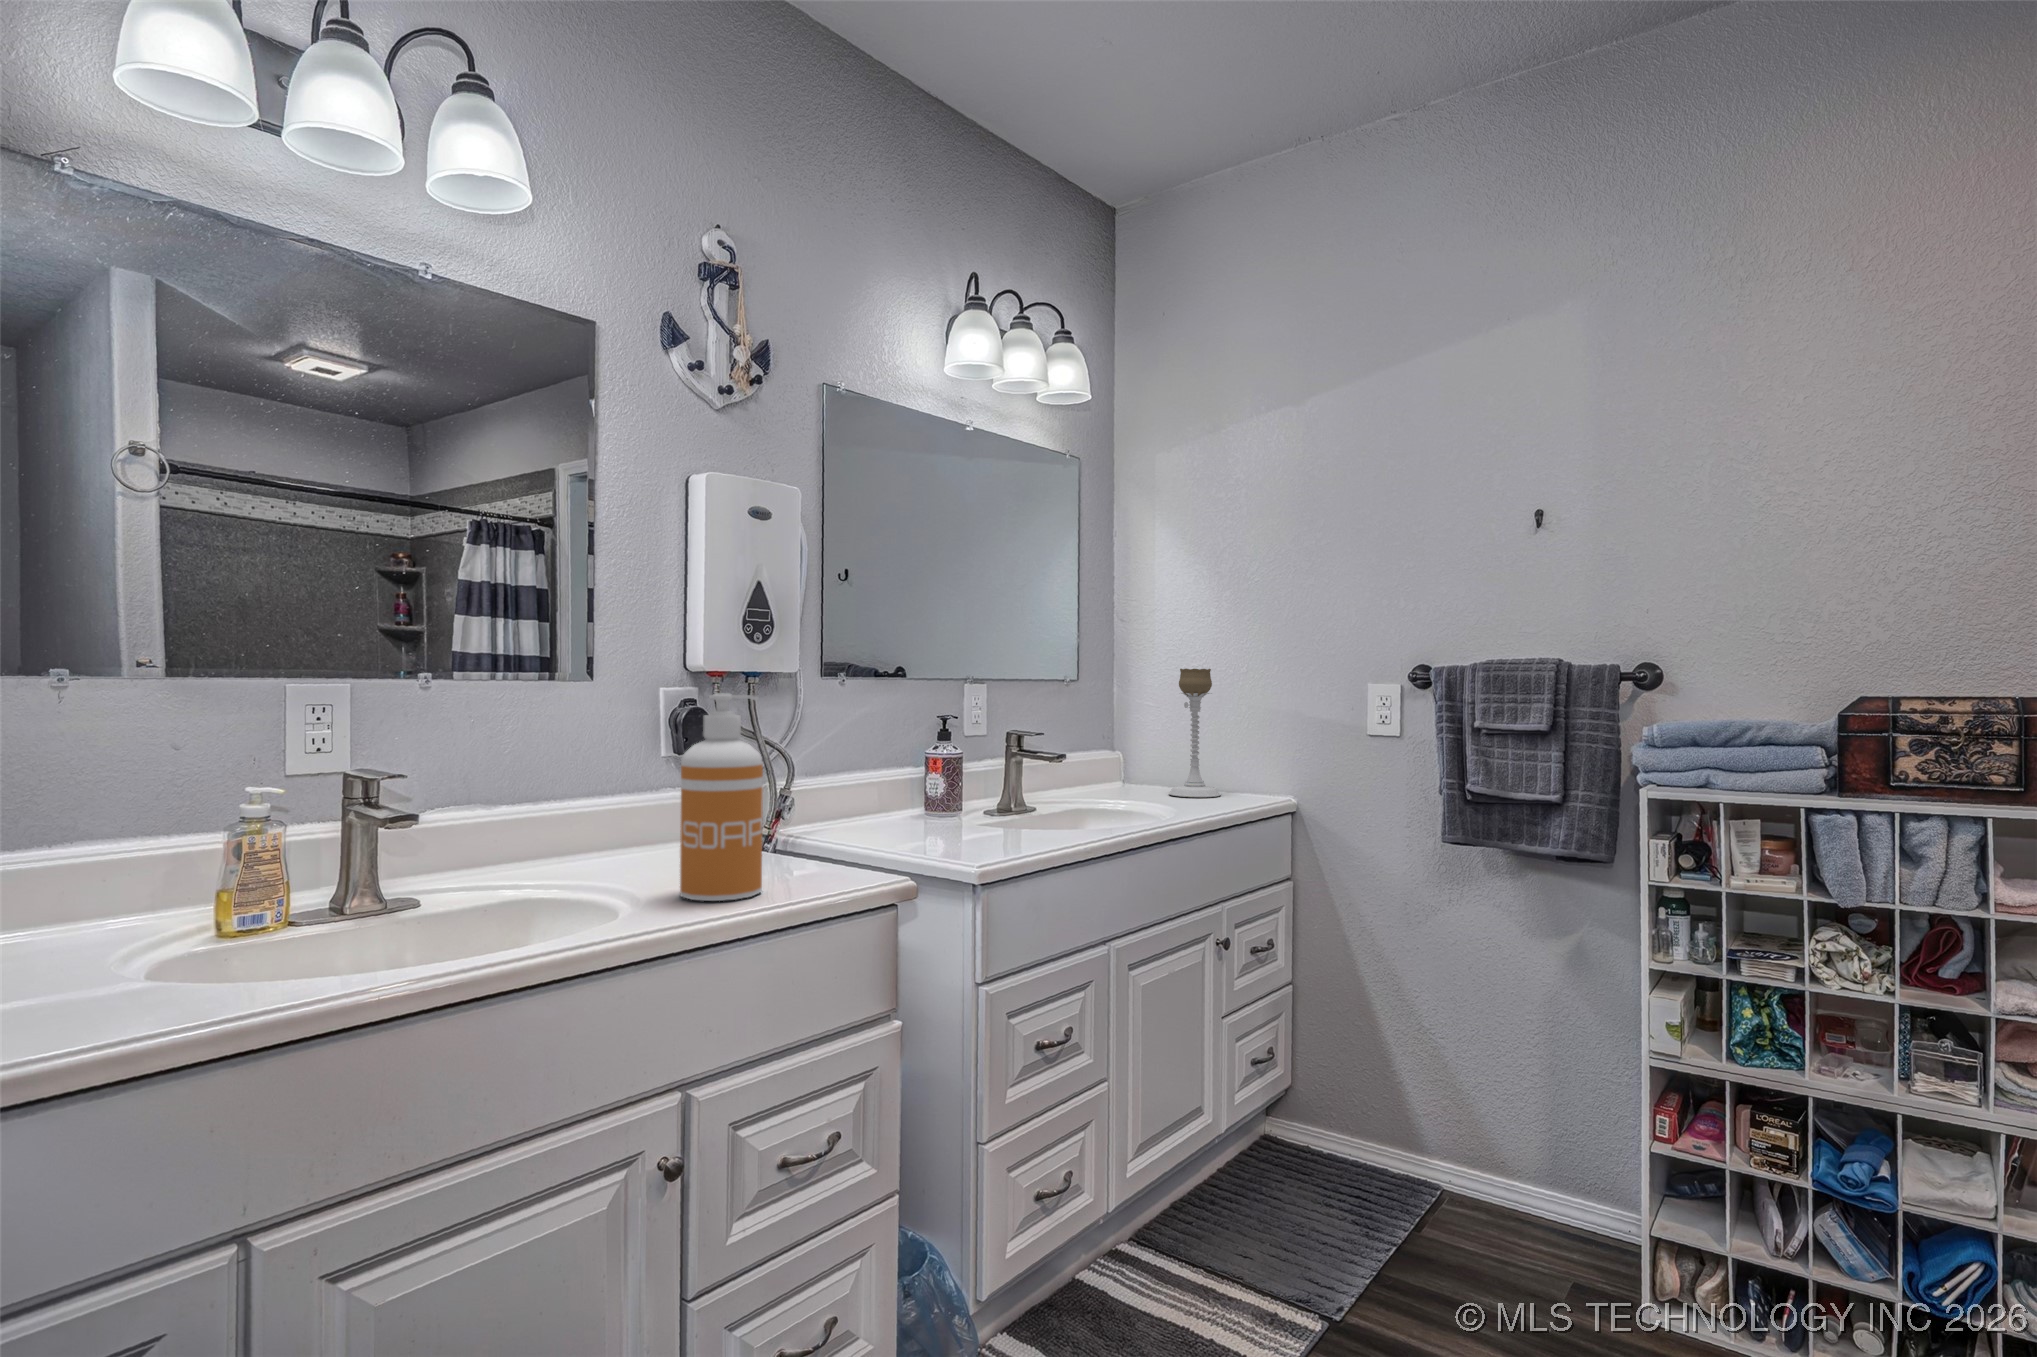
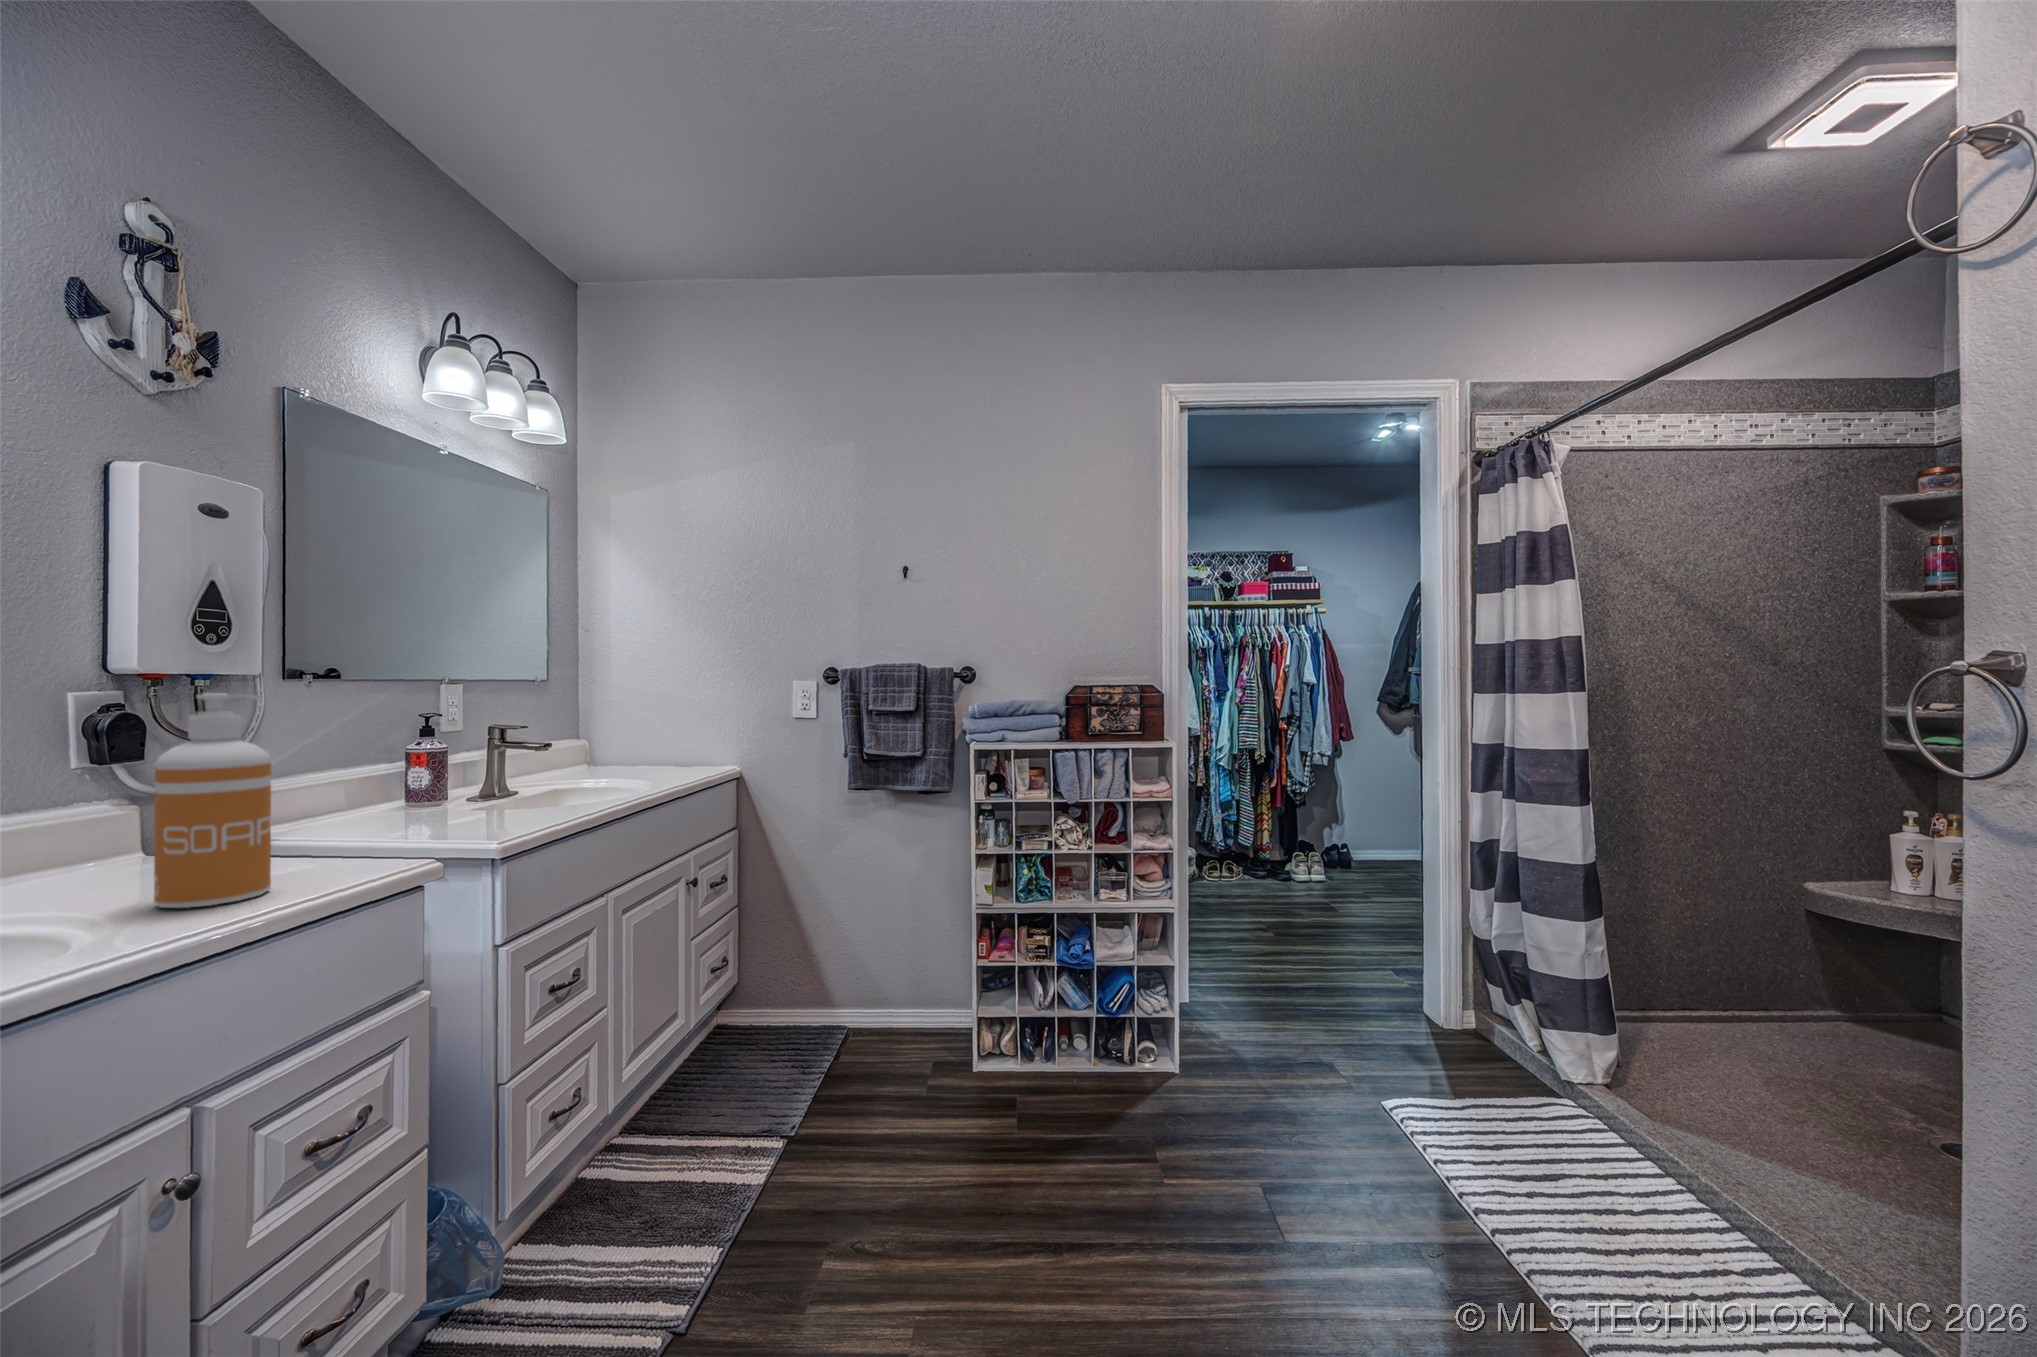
candle holder: present [1169,669,1221,797] -> none [639,672,683,773]

